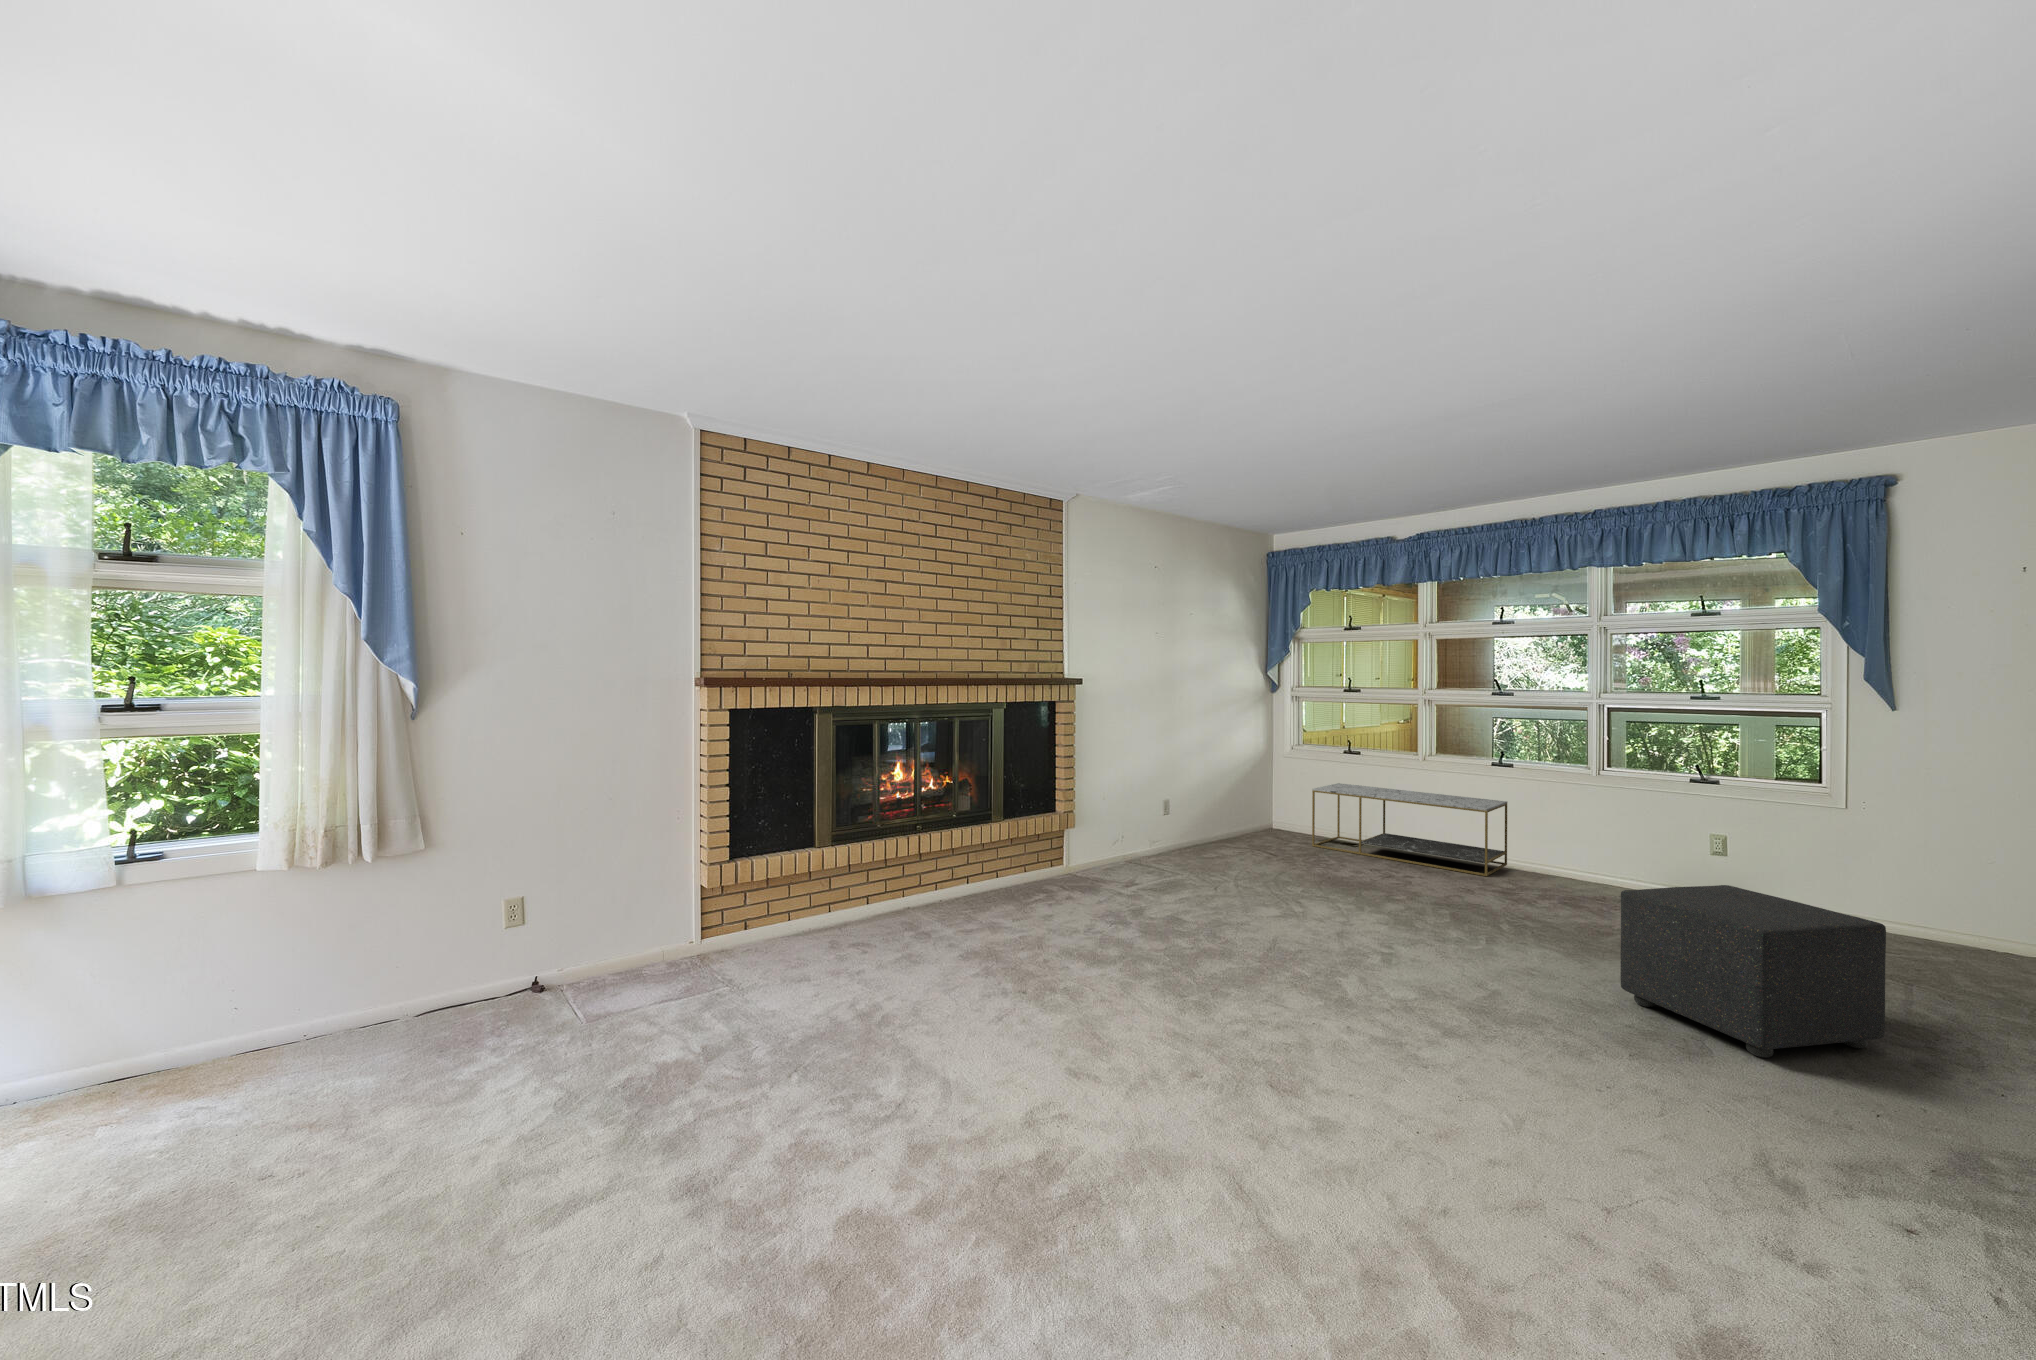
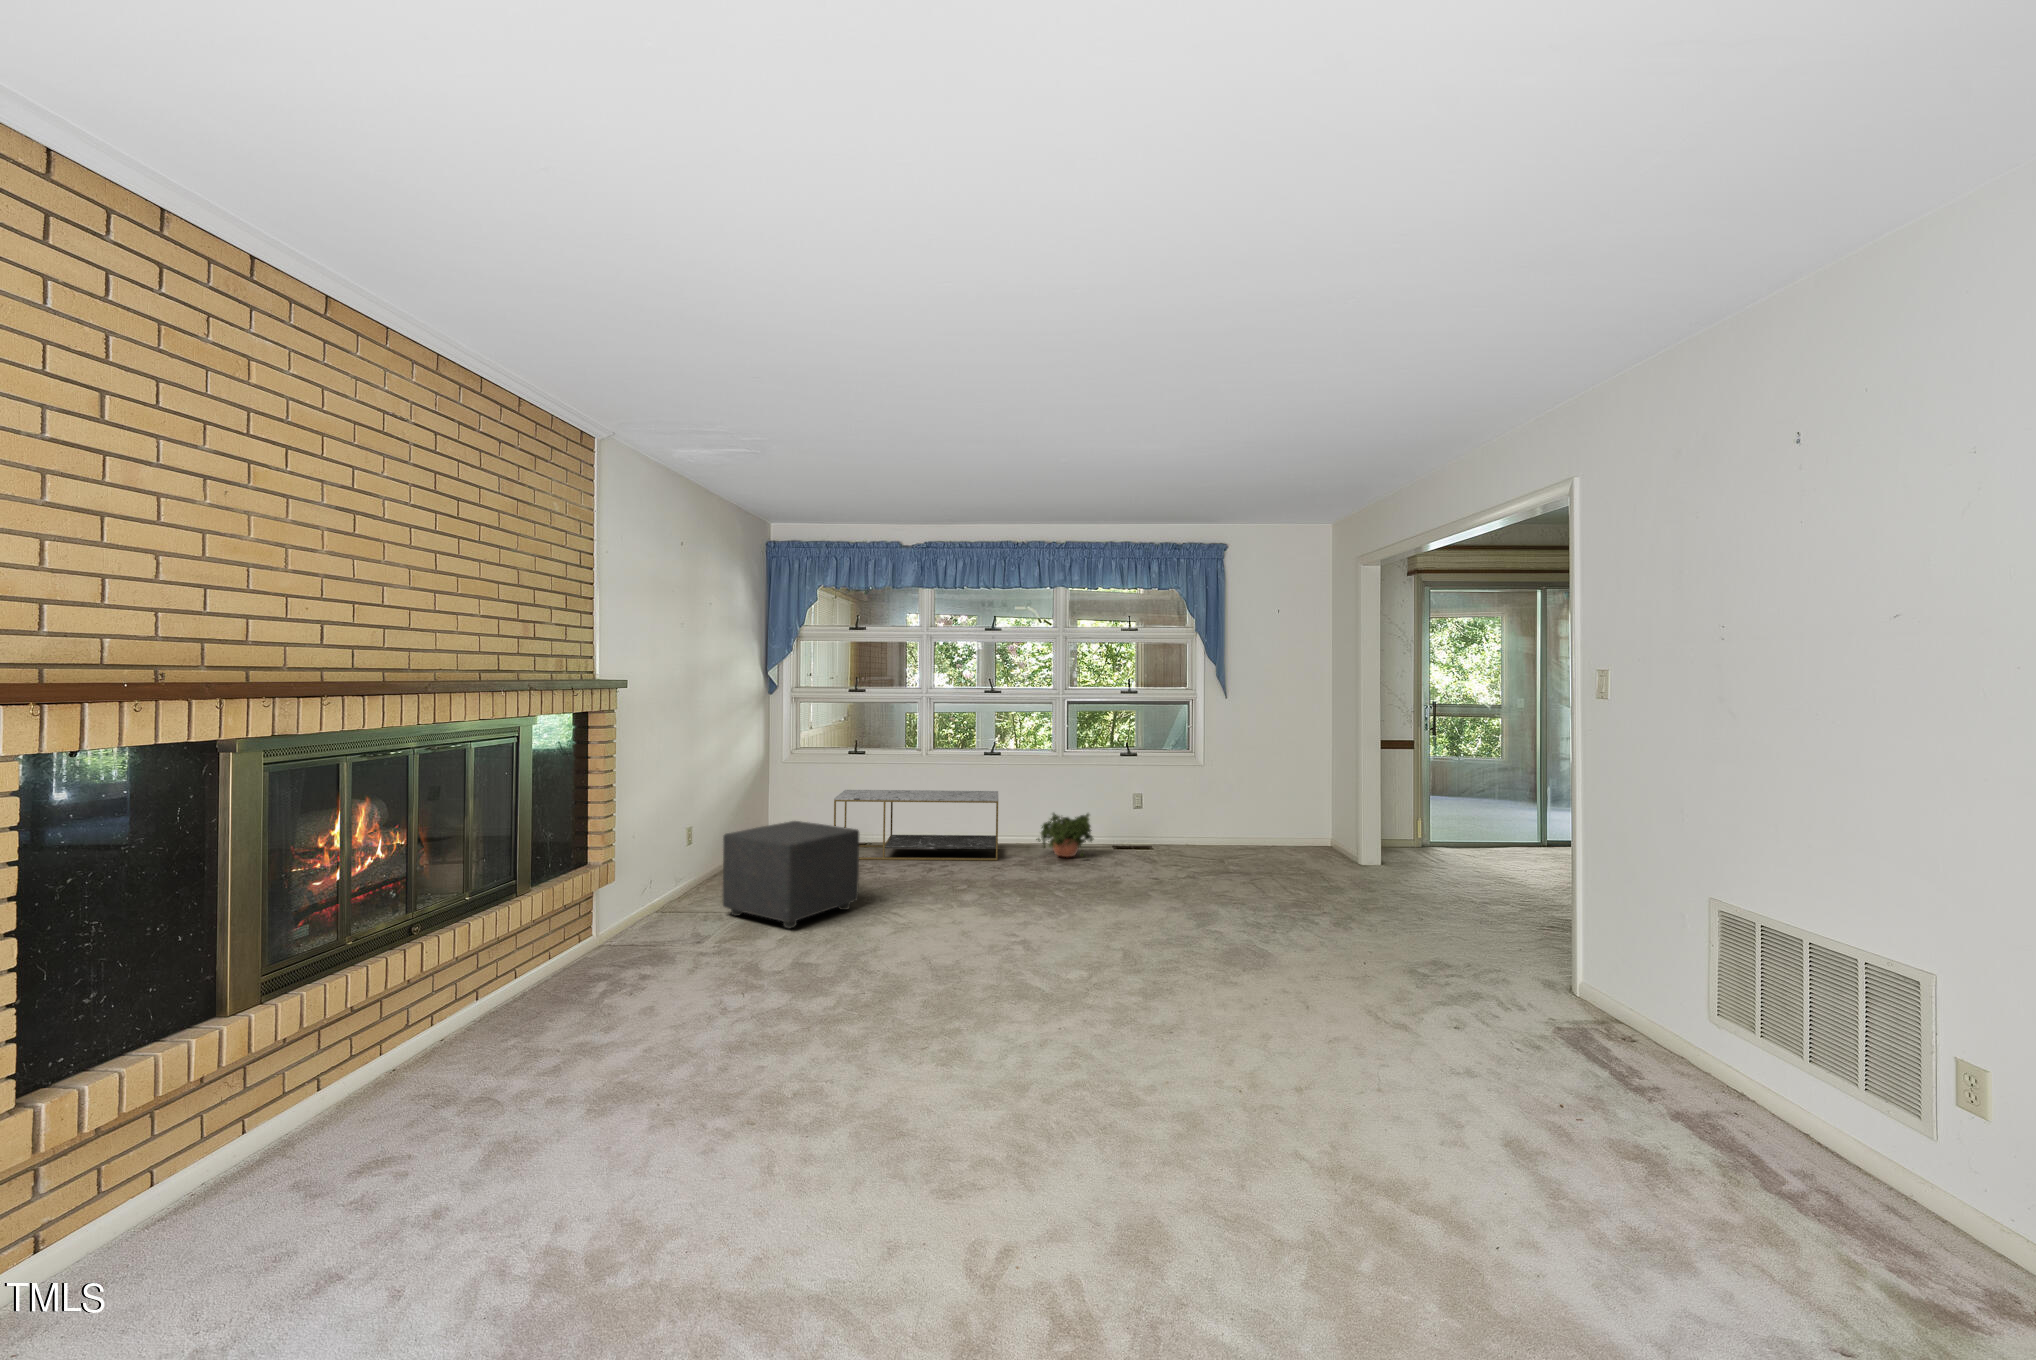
potted plant: none [1544,833,1635,896] -> present [1036,813,1094,857]
ottoman: present [1620,885,1886,1058] -> present [723,821,859,928]

